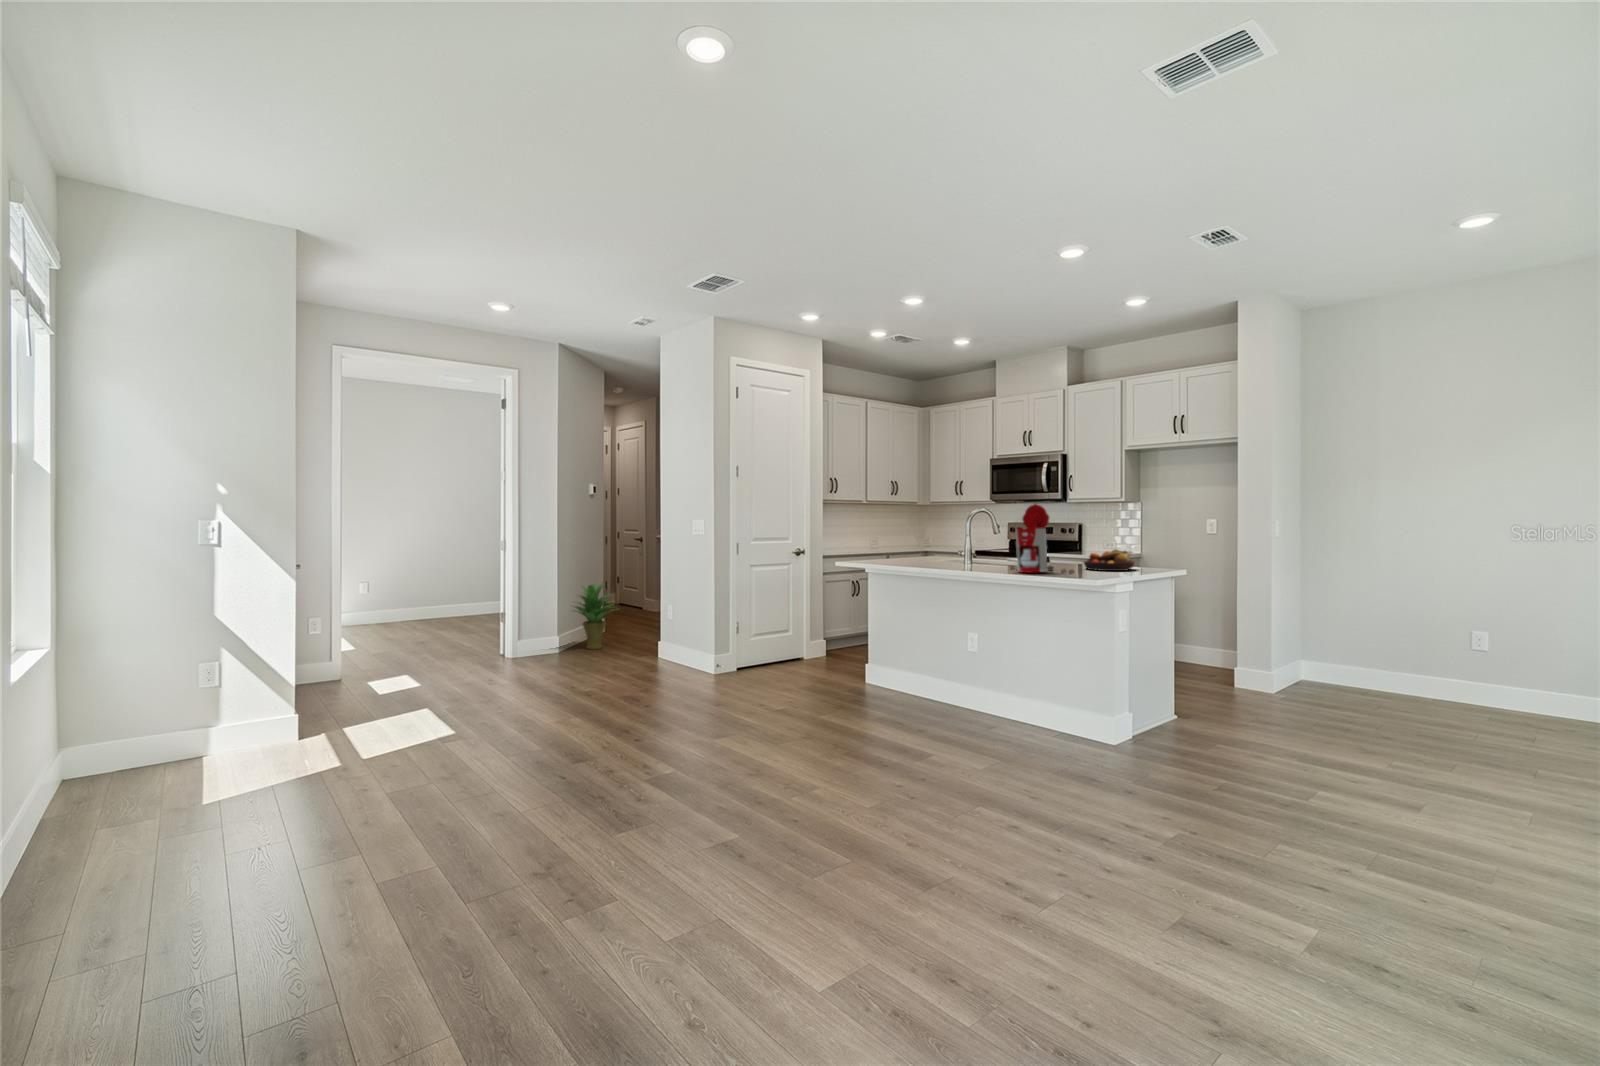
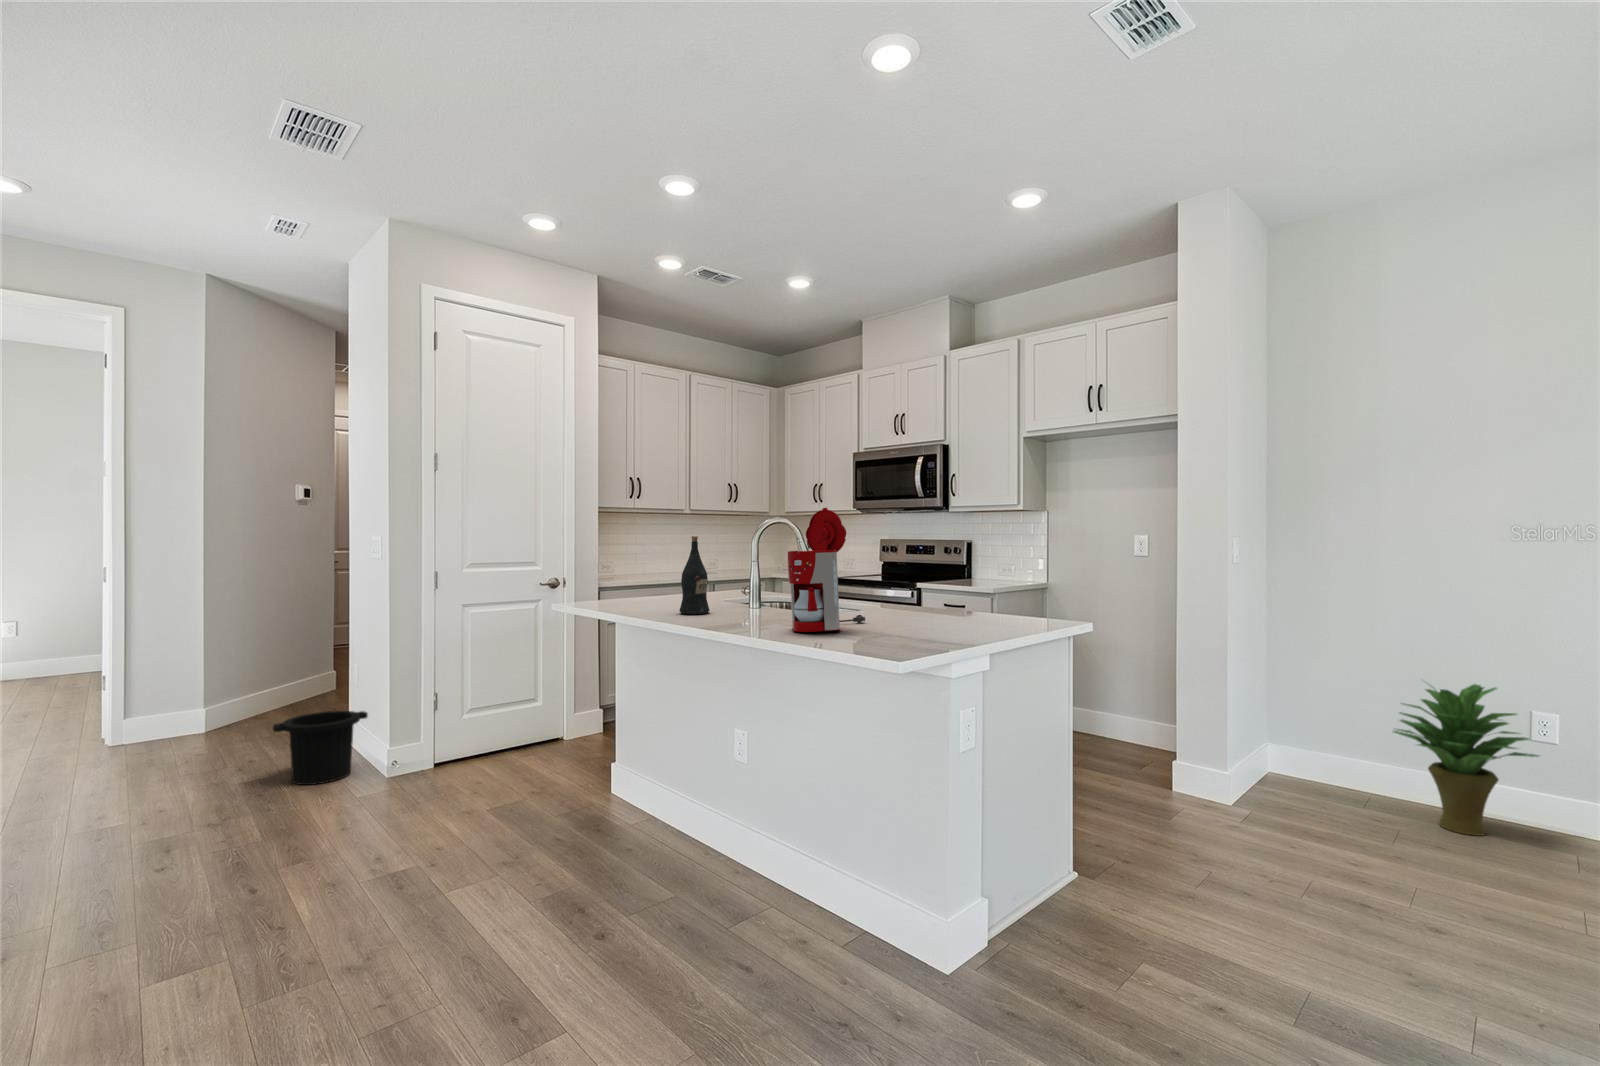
wine bottle: none [931,520,949,567] -> present [679,536,709,614]
fruit bowl: present [1084,549,1135,571] -> none [917,587,1000,625]
potted plant: present [575,583,614,649] -> present [1394,684,1539,836]
trash can: none [648,633,696,676] -> present [273,711,368,785]

